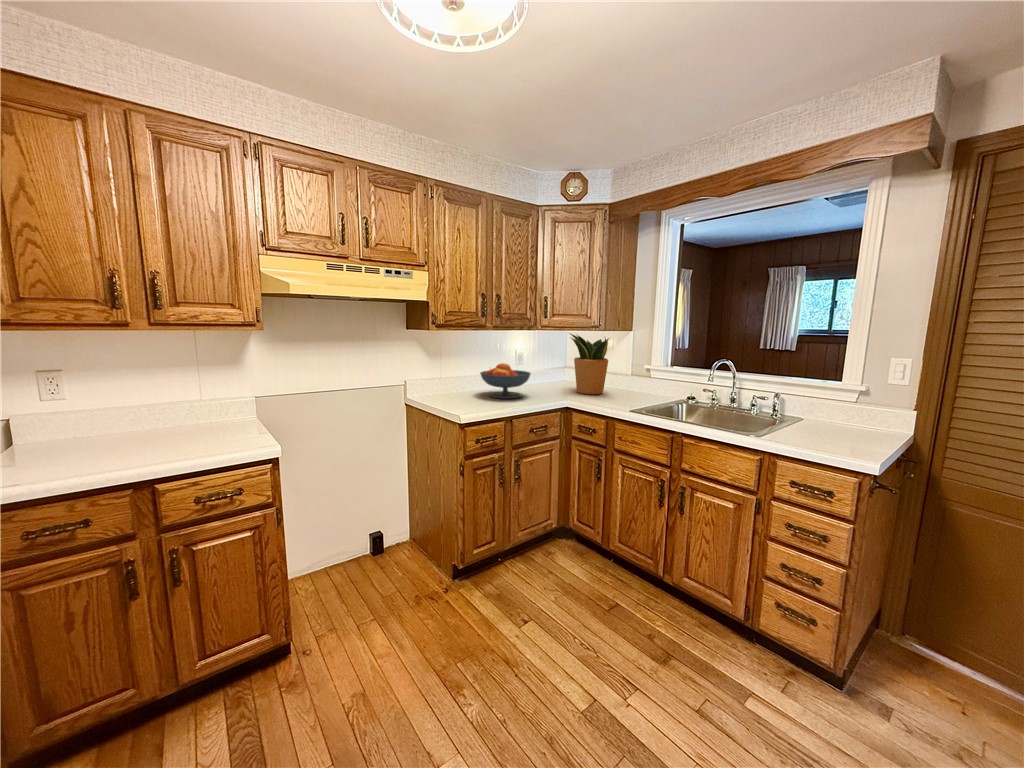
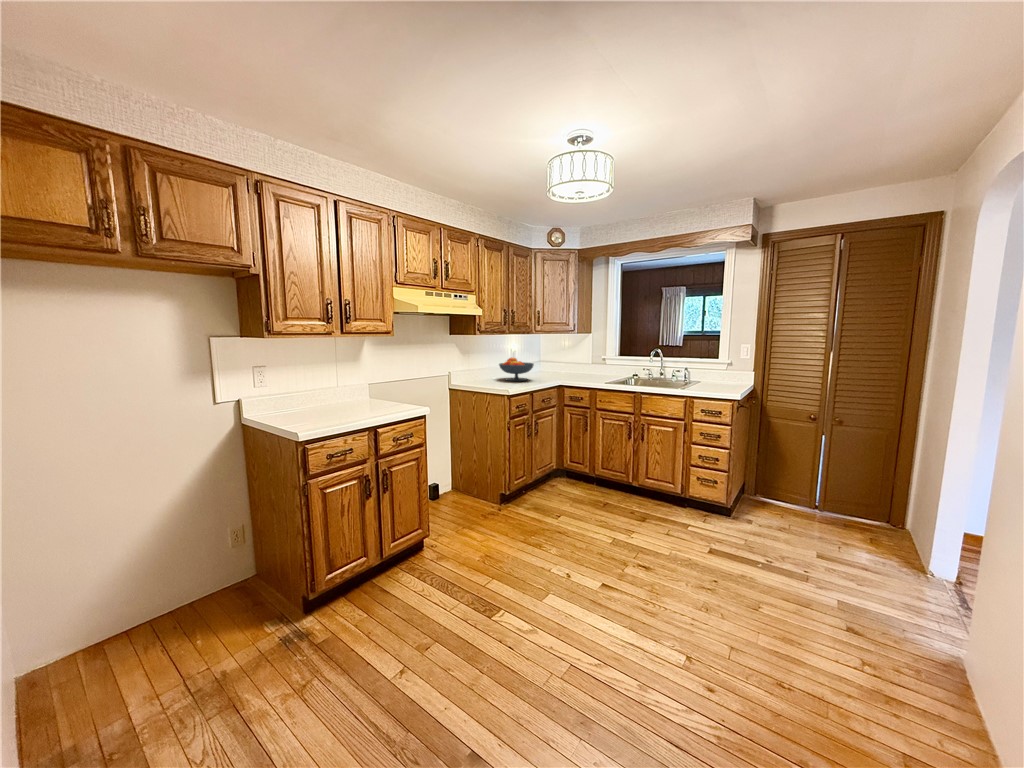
potted plant: present [570,334,609,394] -> none [550,335,582,377]

